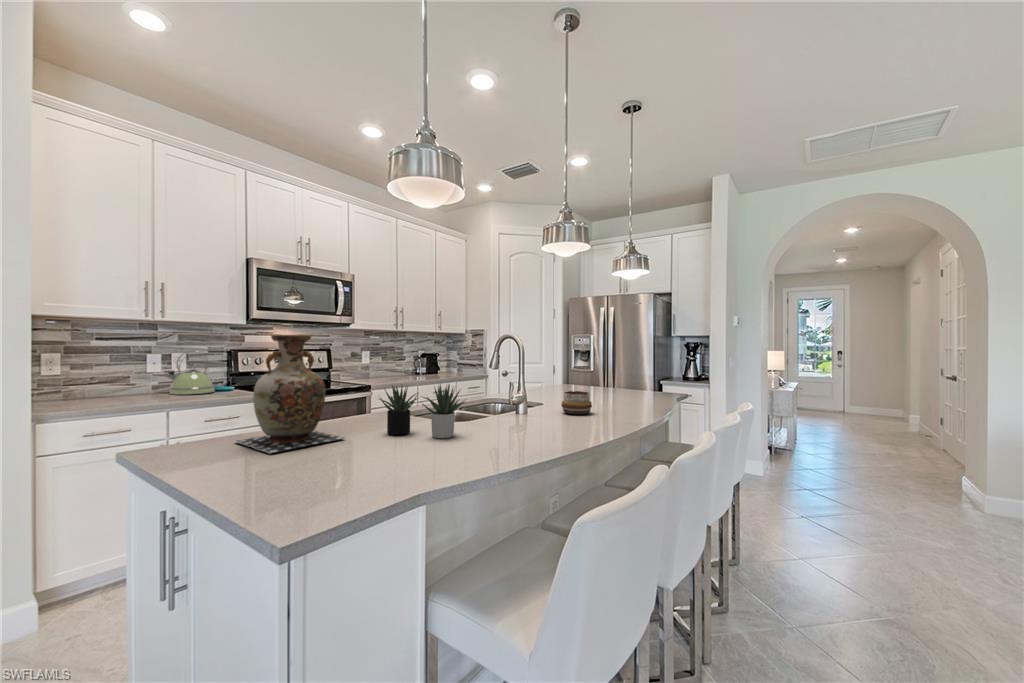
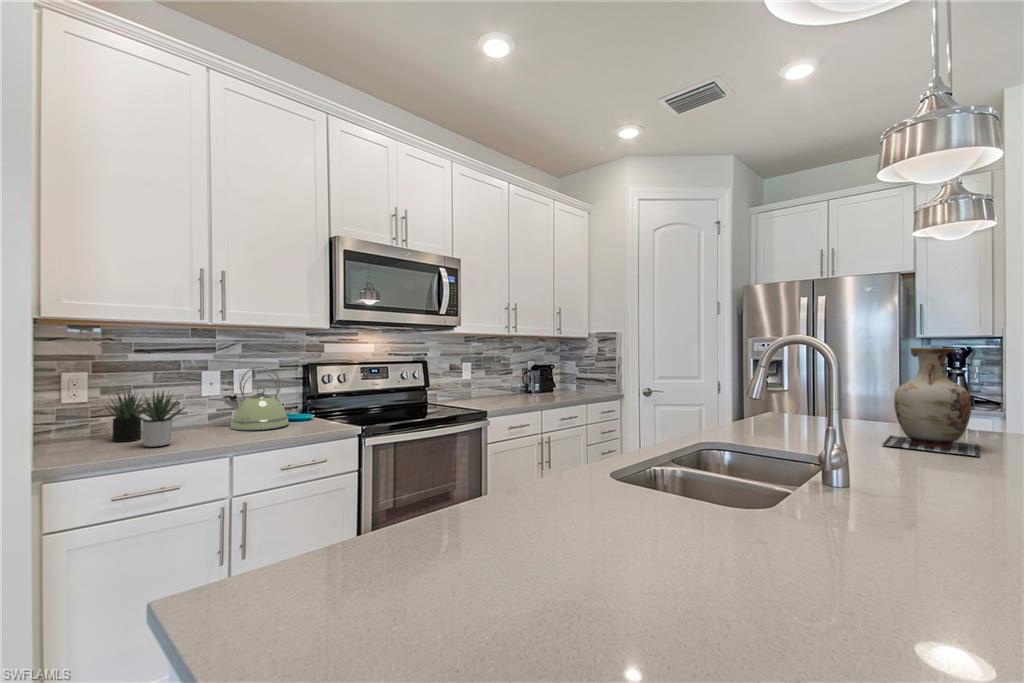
vase: present [236,335,343,453] -> present [883,348,979,456]
succulent plant: present [379,384,465,438] -> present [105,391,184,447]
decorative bowl: present [561,391,592,414] -> none [910,450,986,499]

